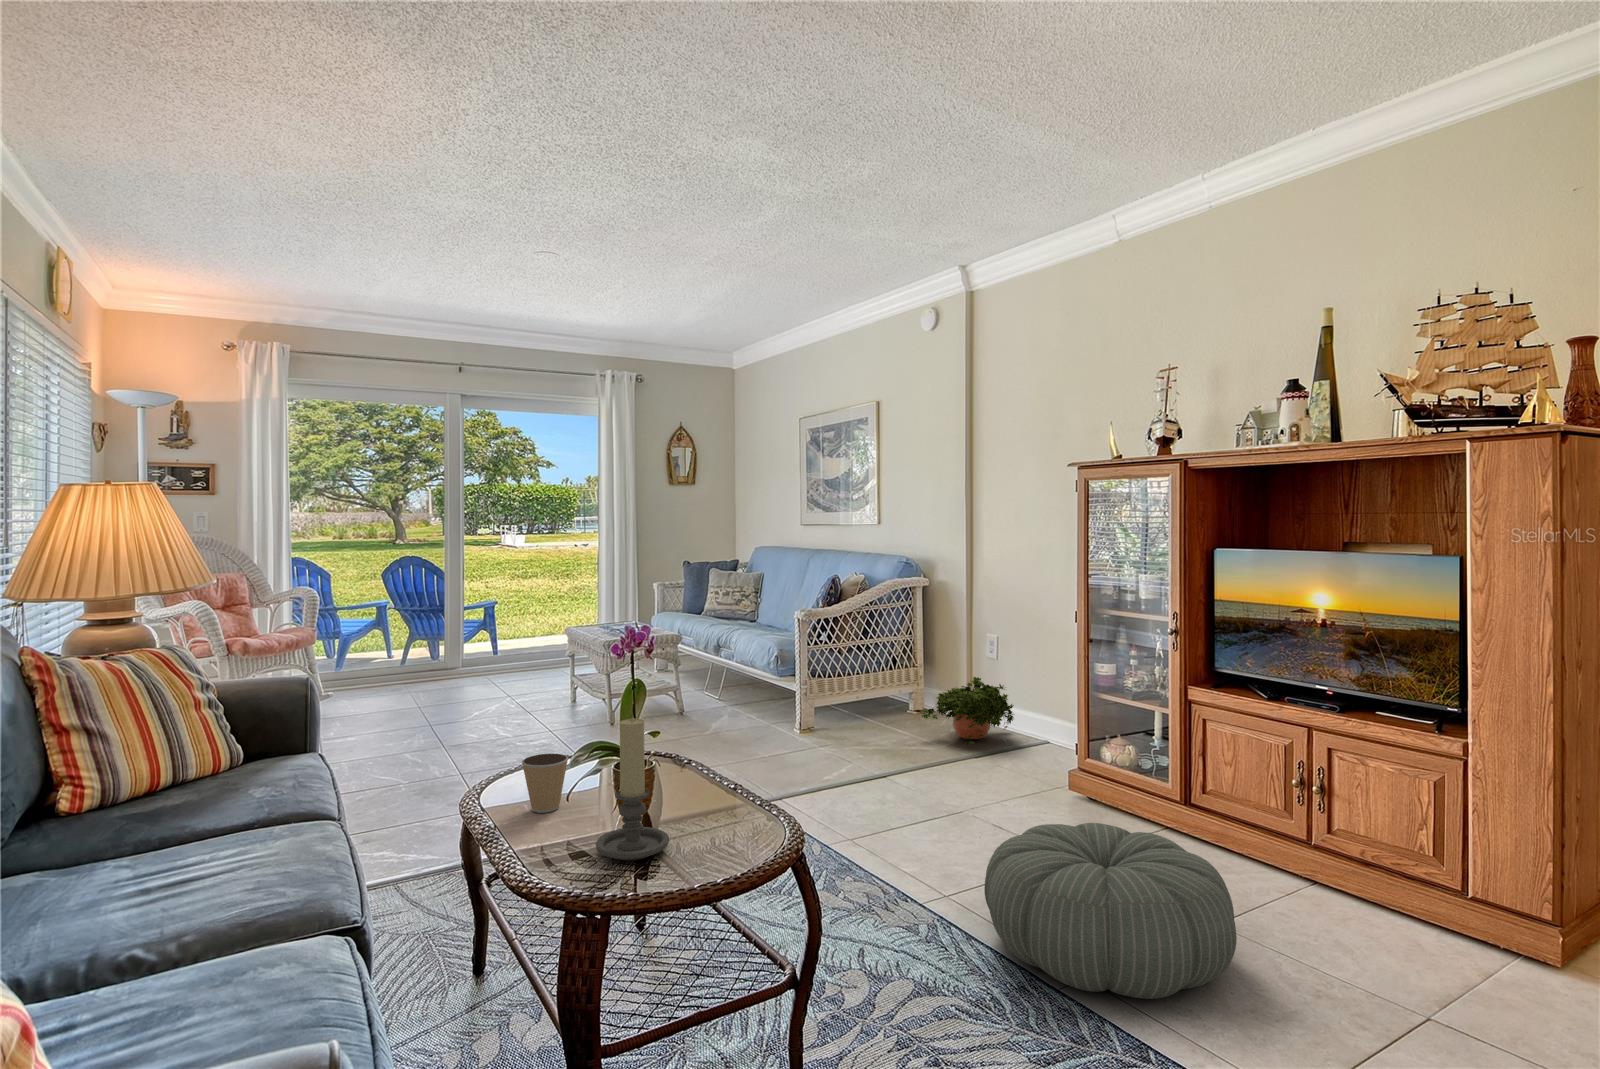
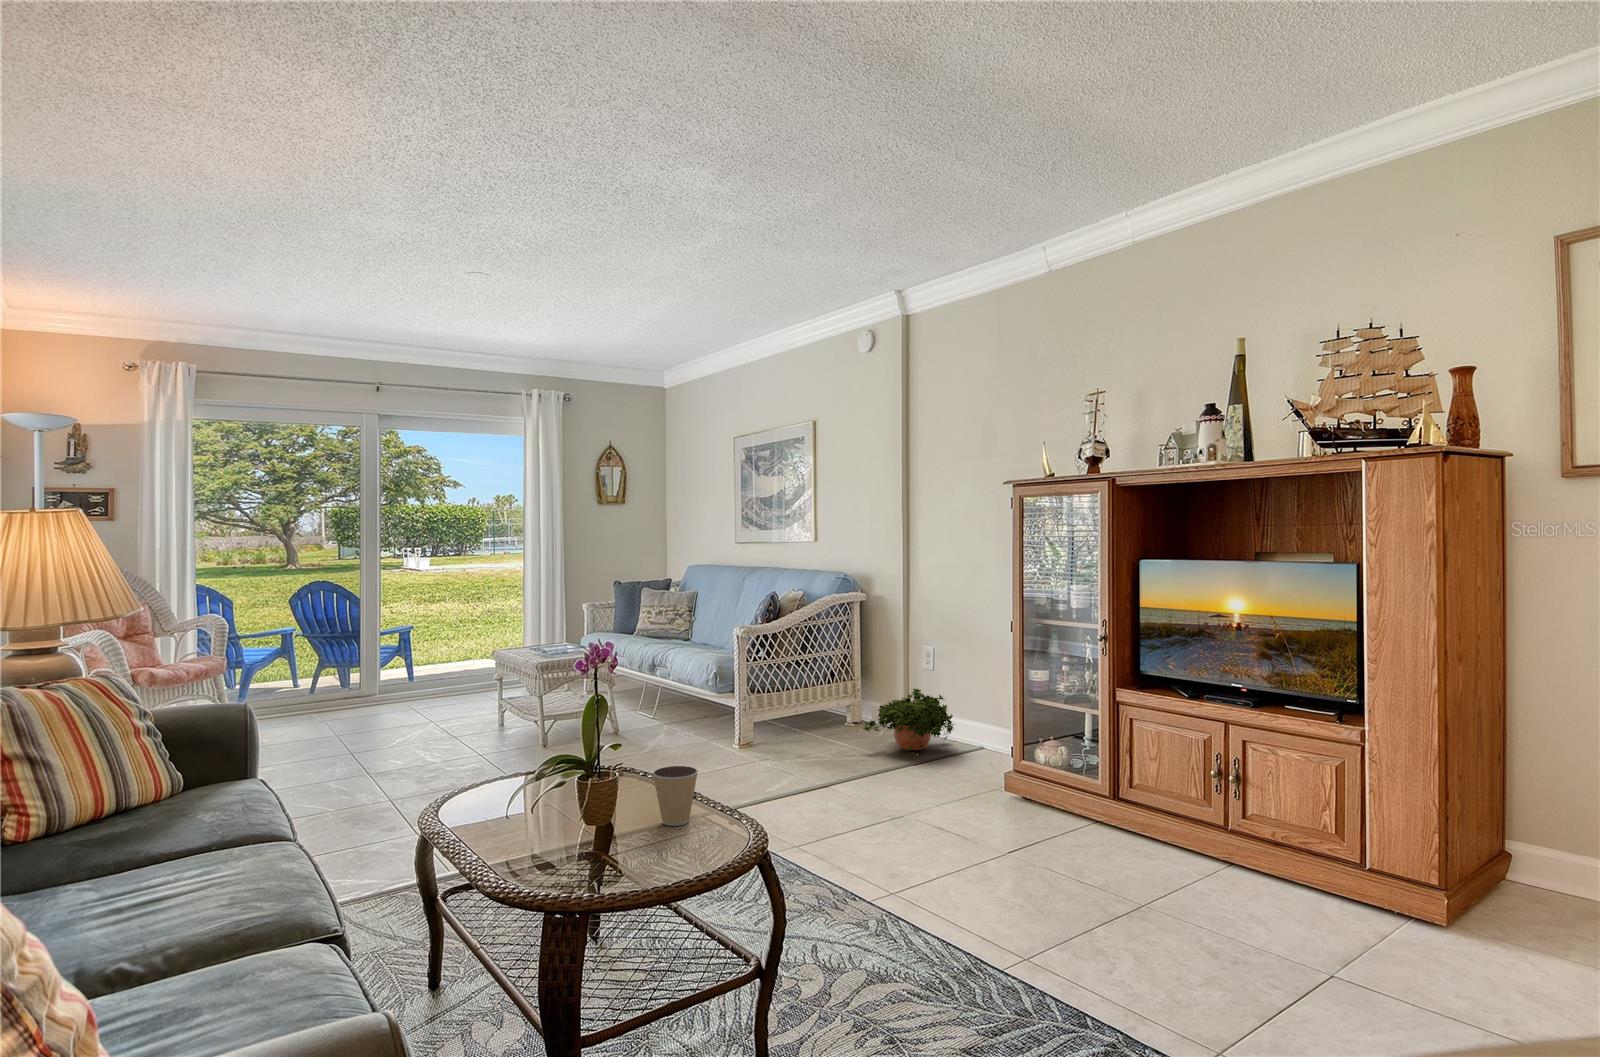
candle holder: present [596,718,669,860] -> none [566,726,638,864]
coffee cup: present [522,754,568,813] -> present [653,766,698,826]
pouf: present [984,823,1237,999] -> none [933,820,1163,978]

